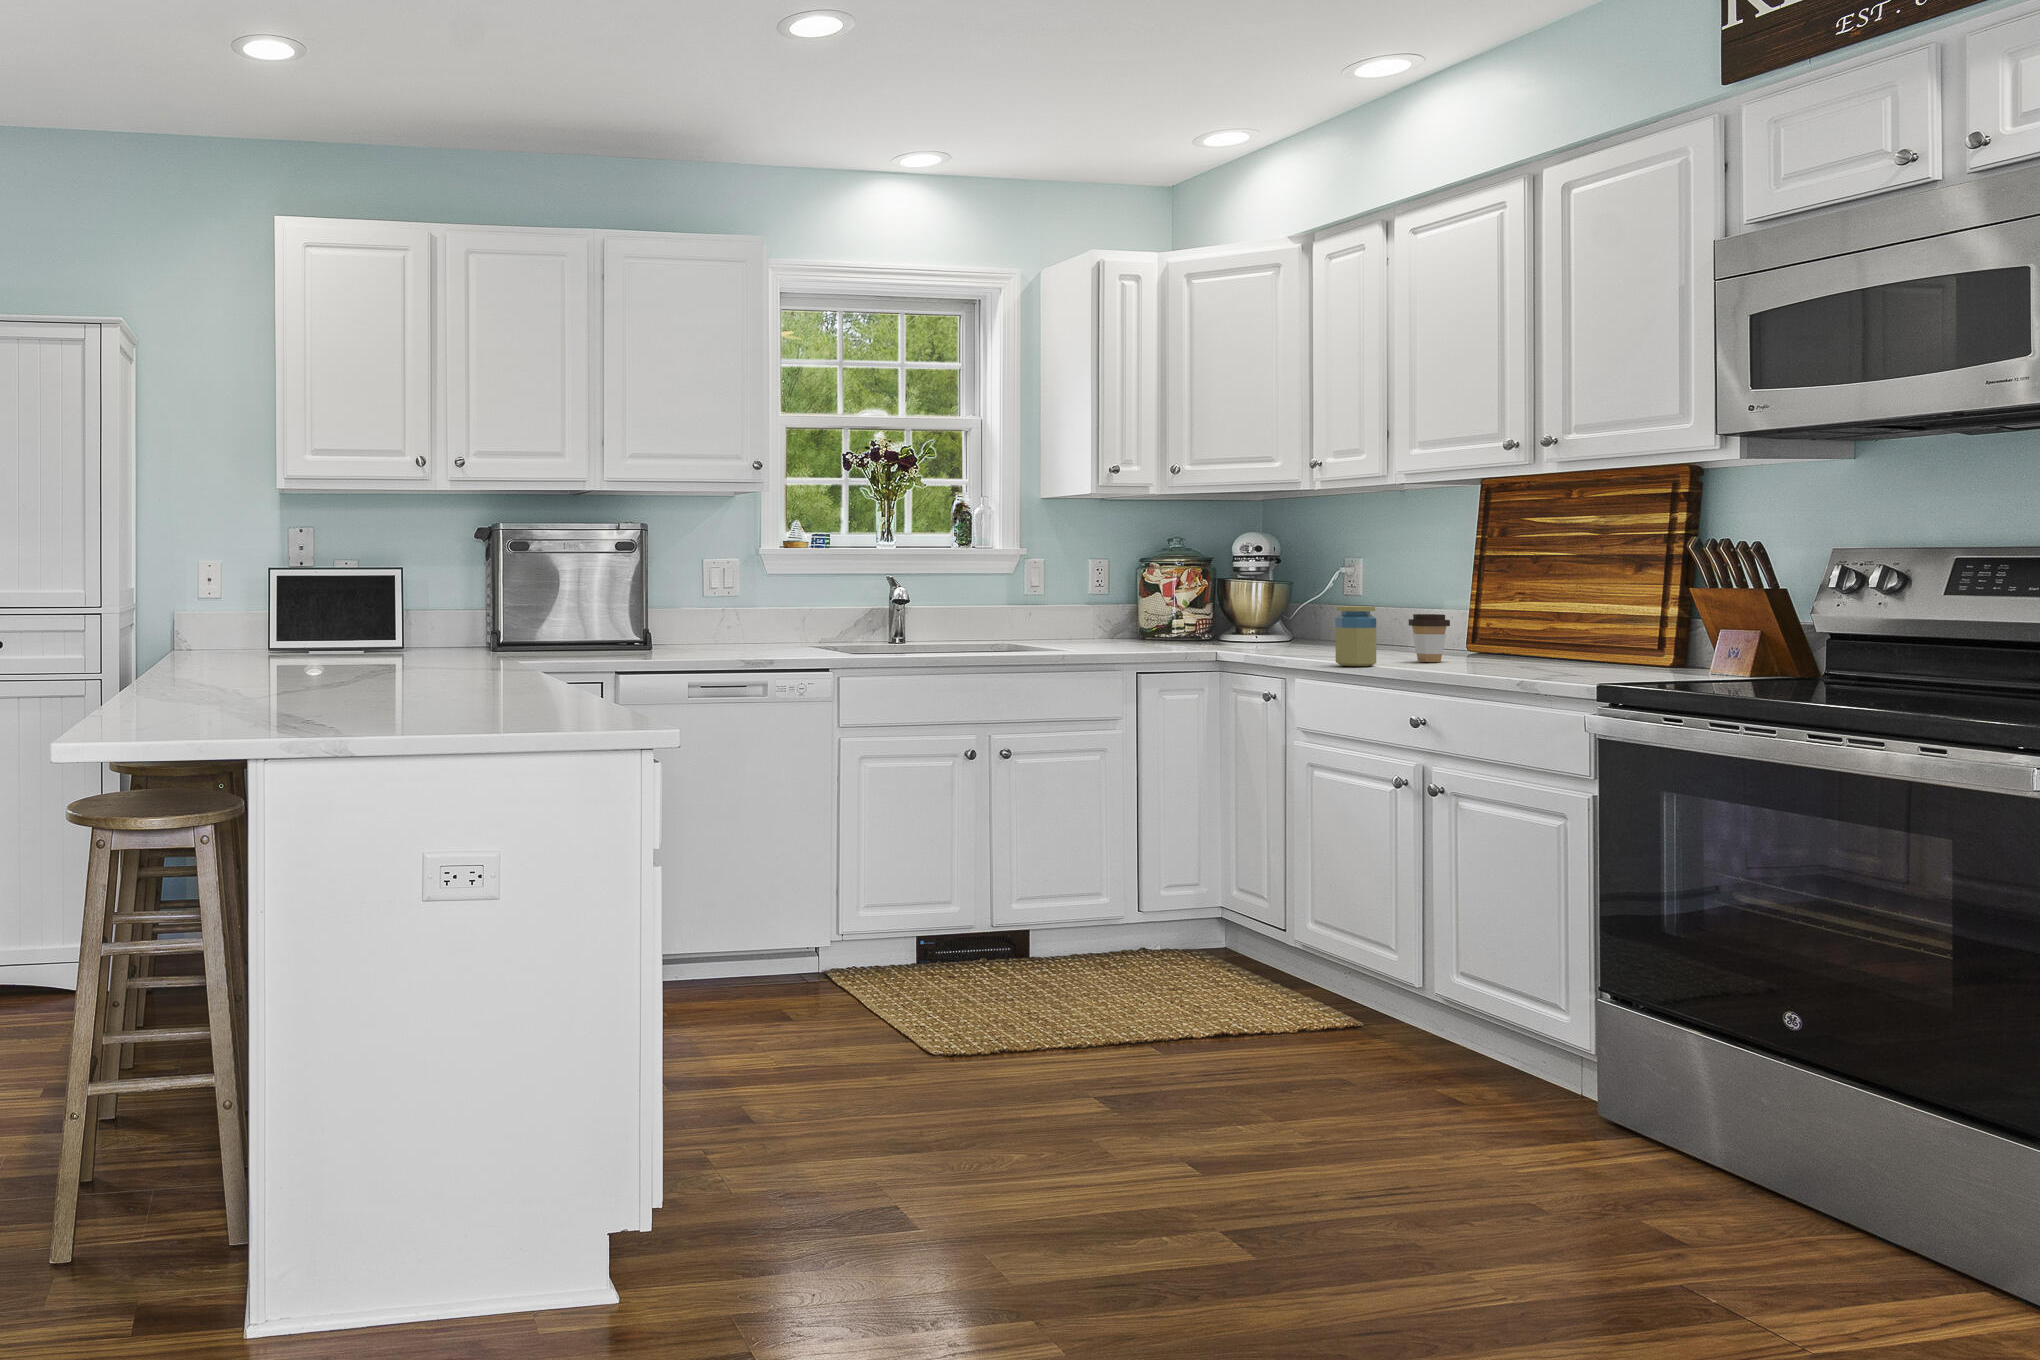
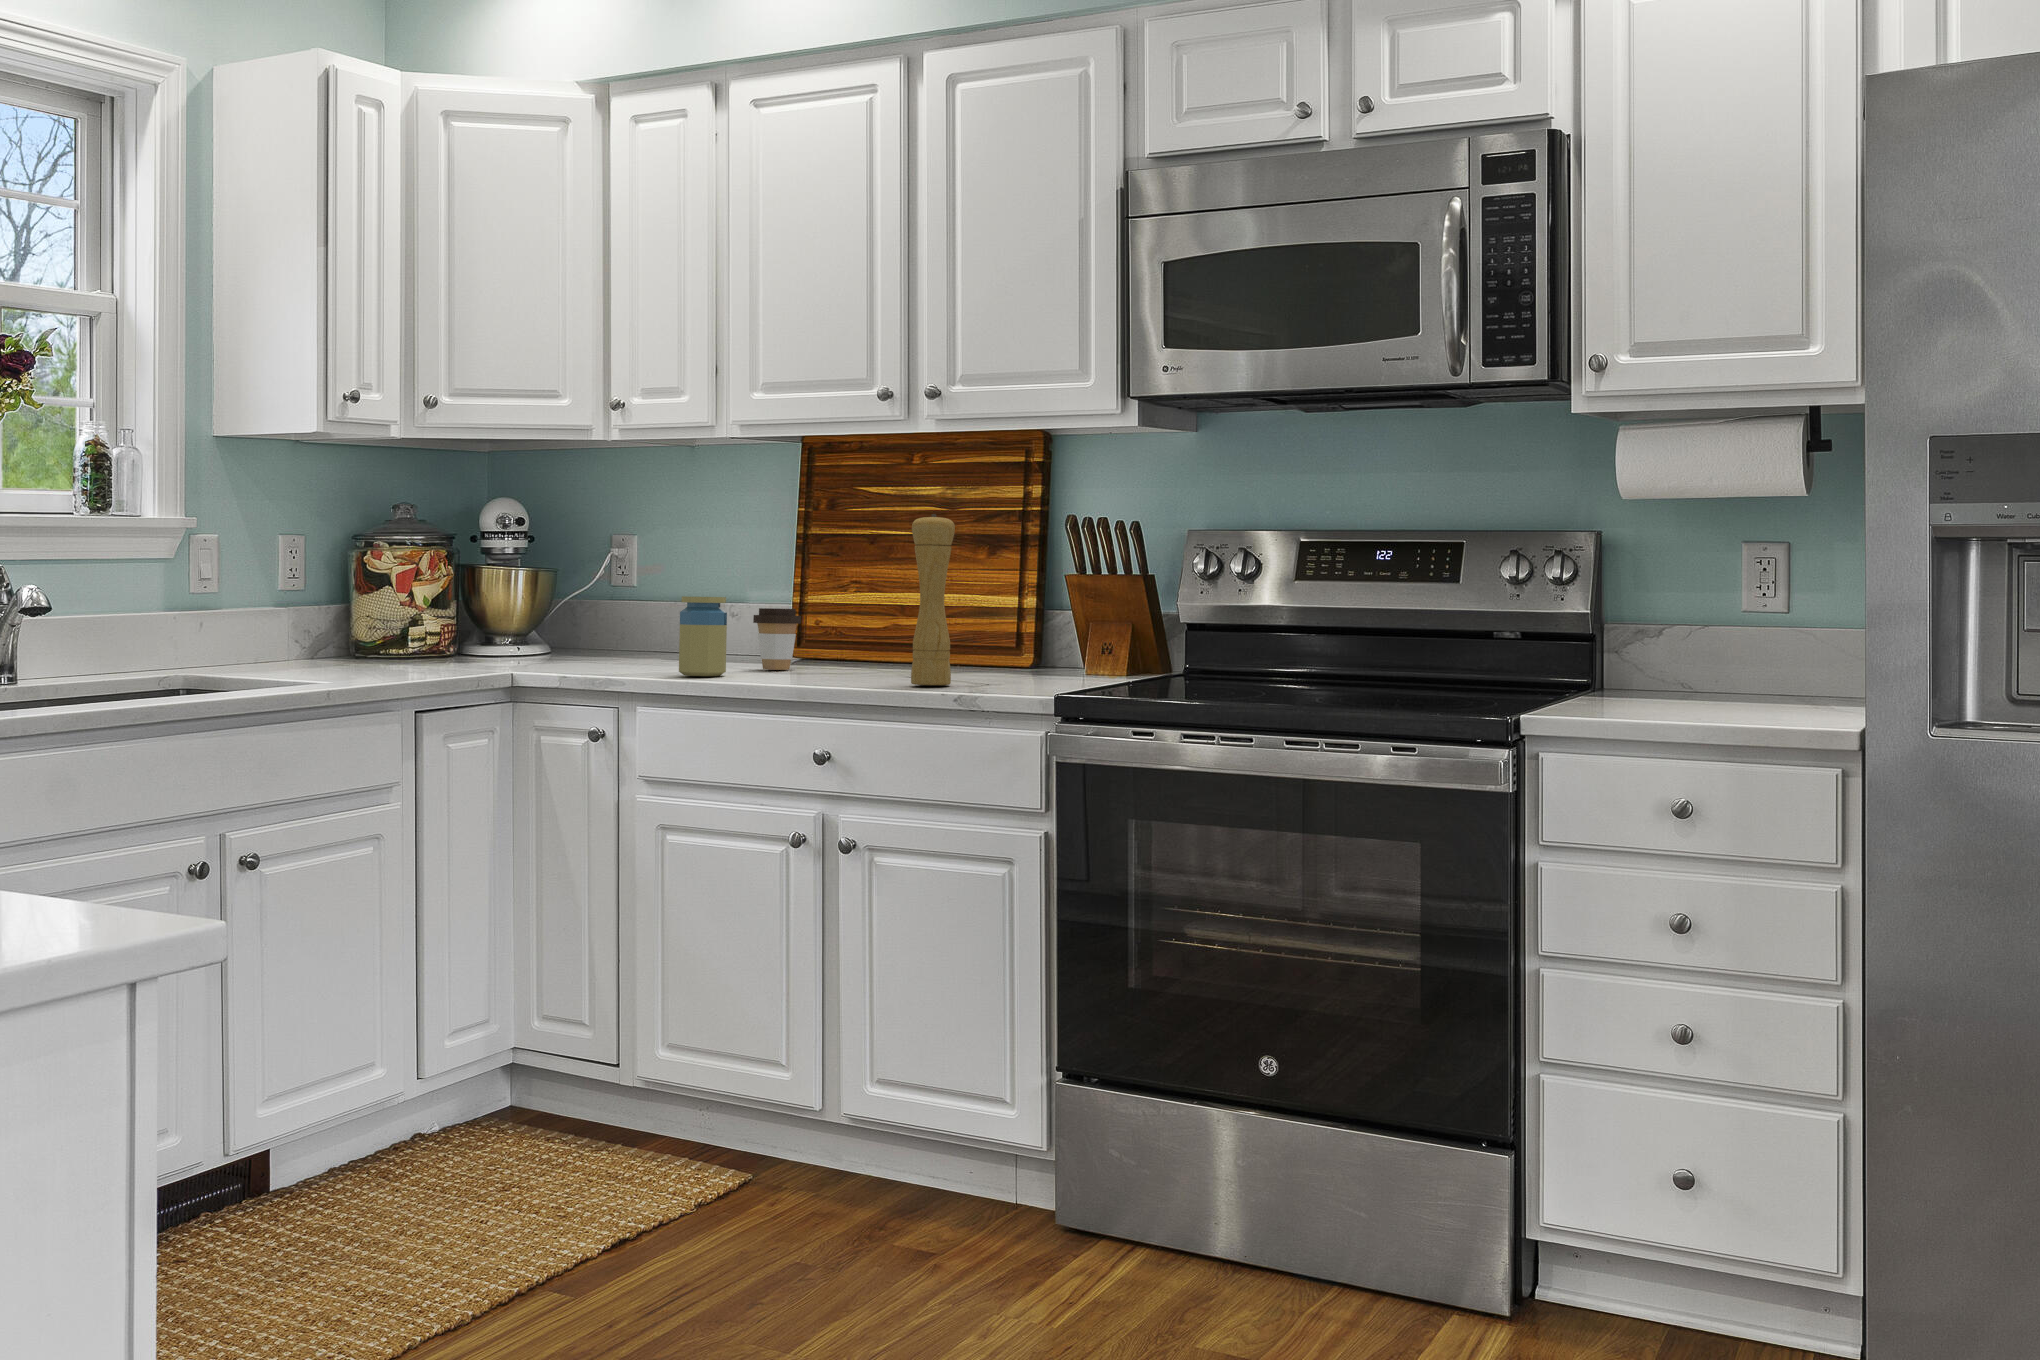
pepper mill: none [1505,543,1546,679] -> present [911,514,955,685]

